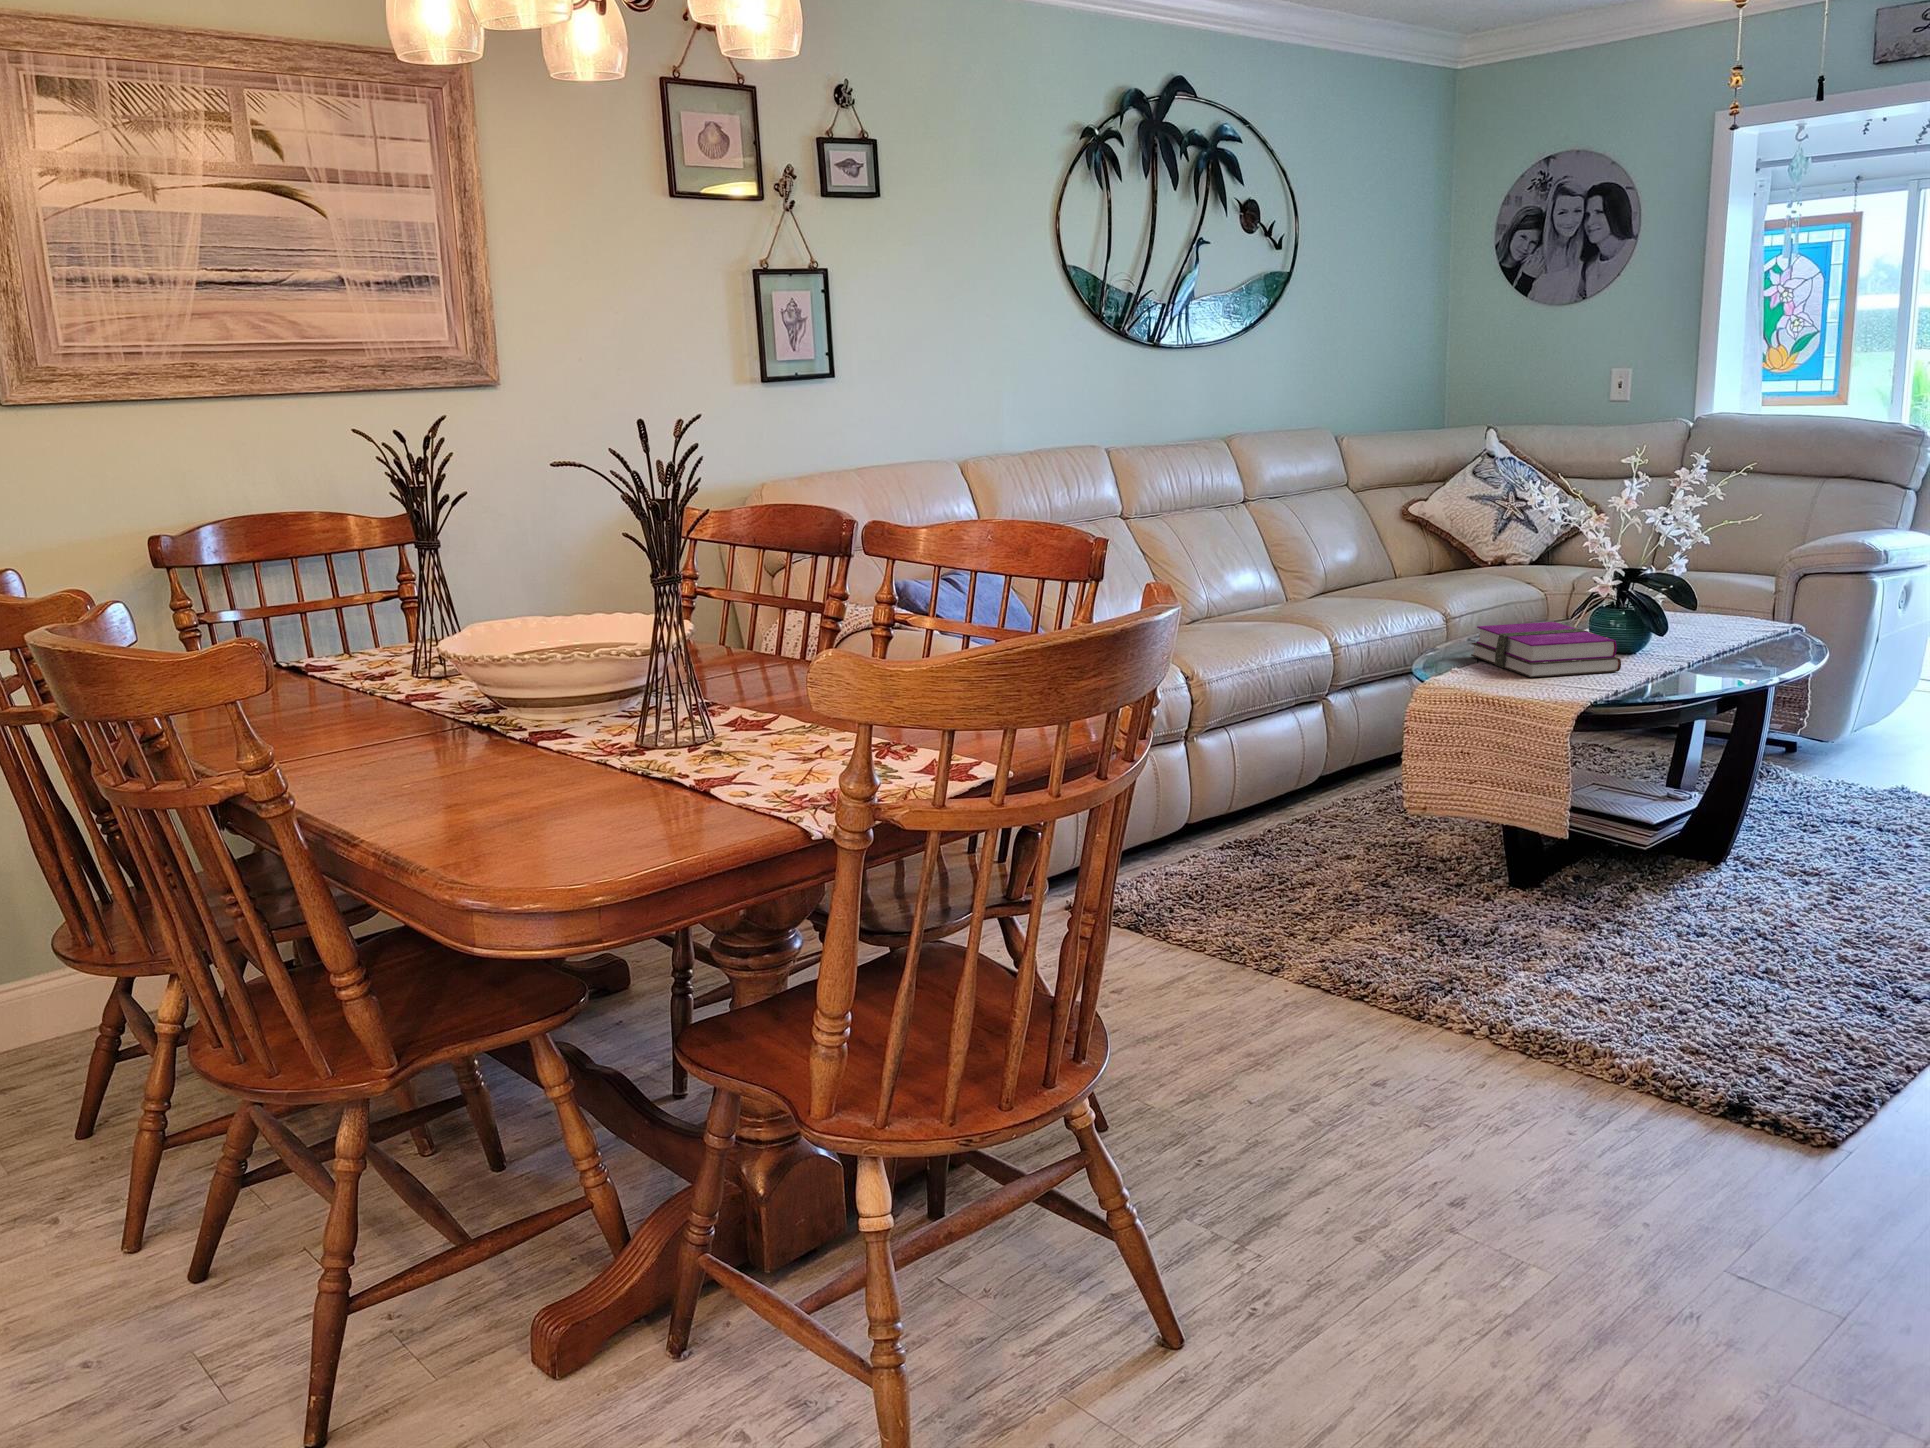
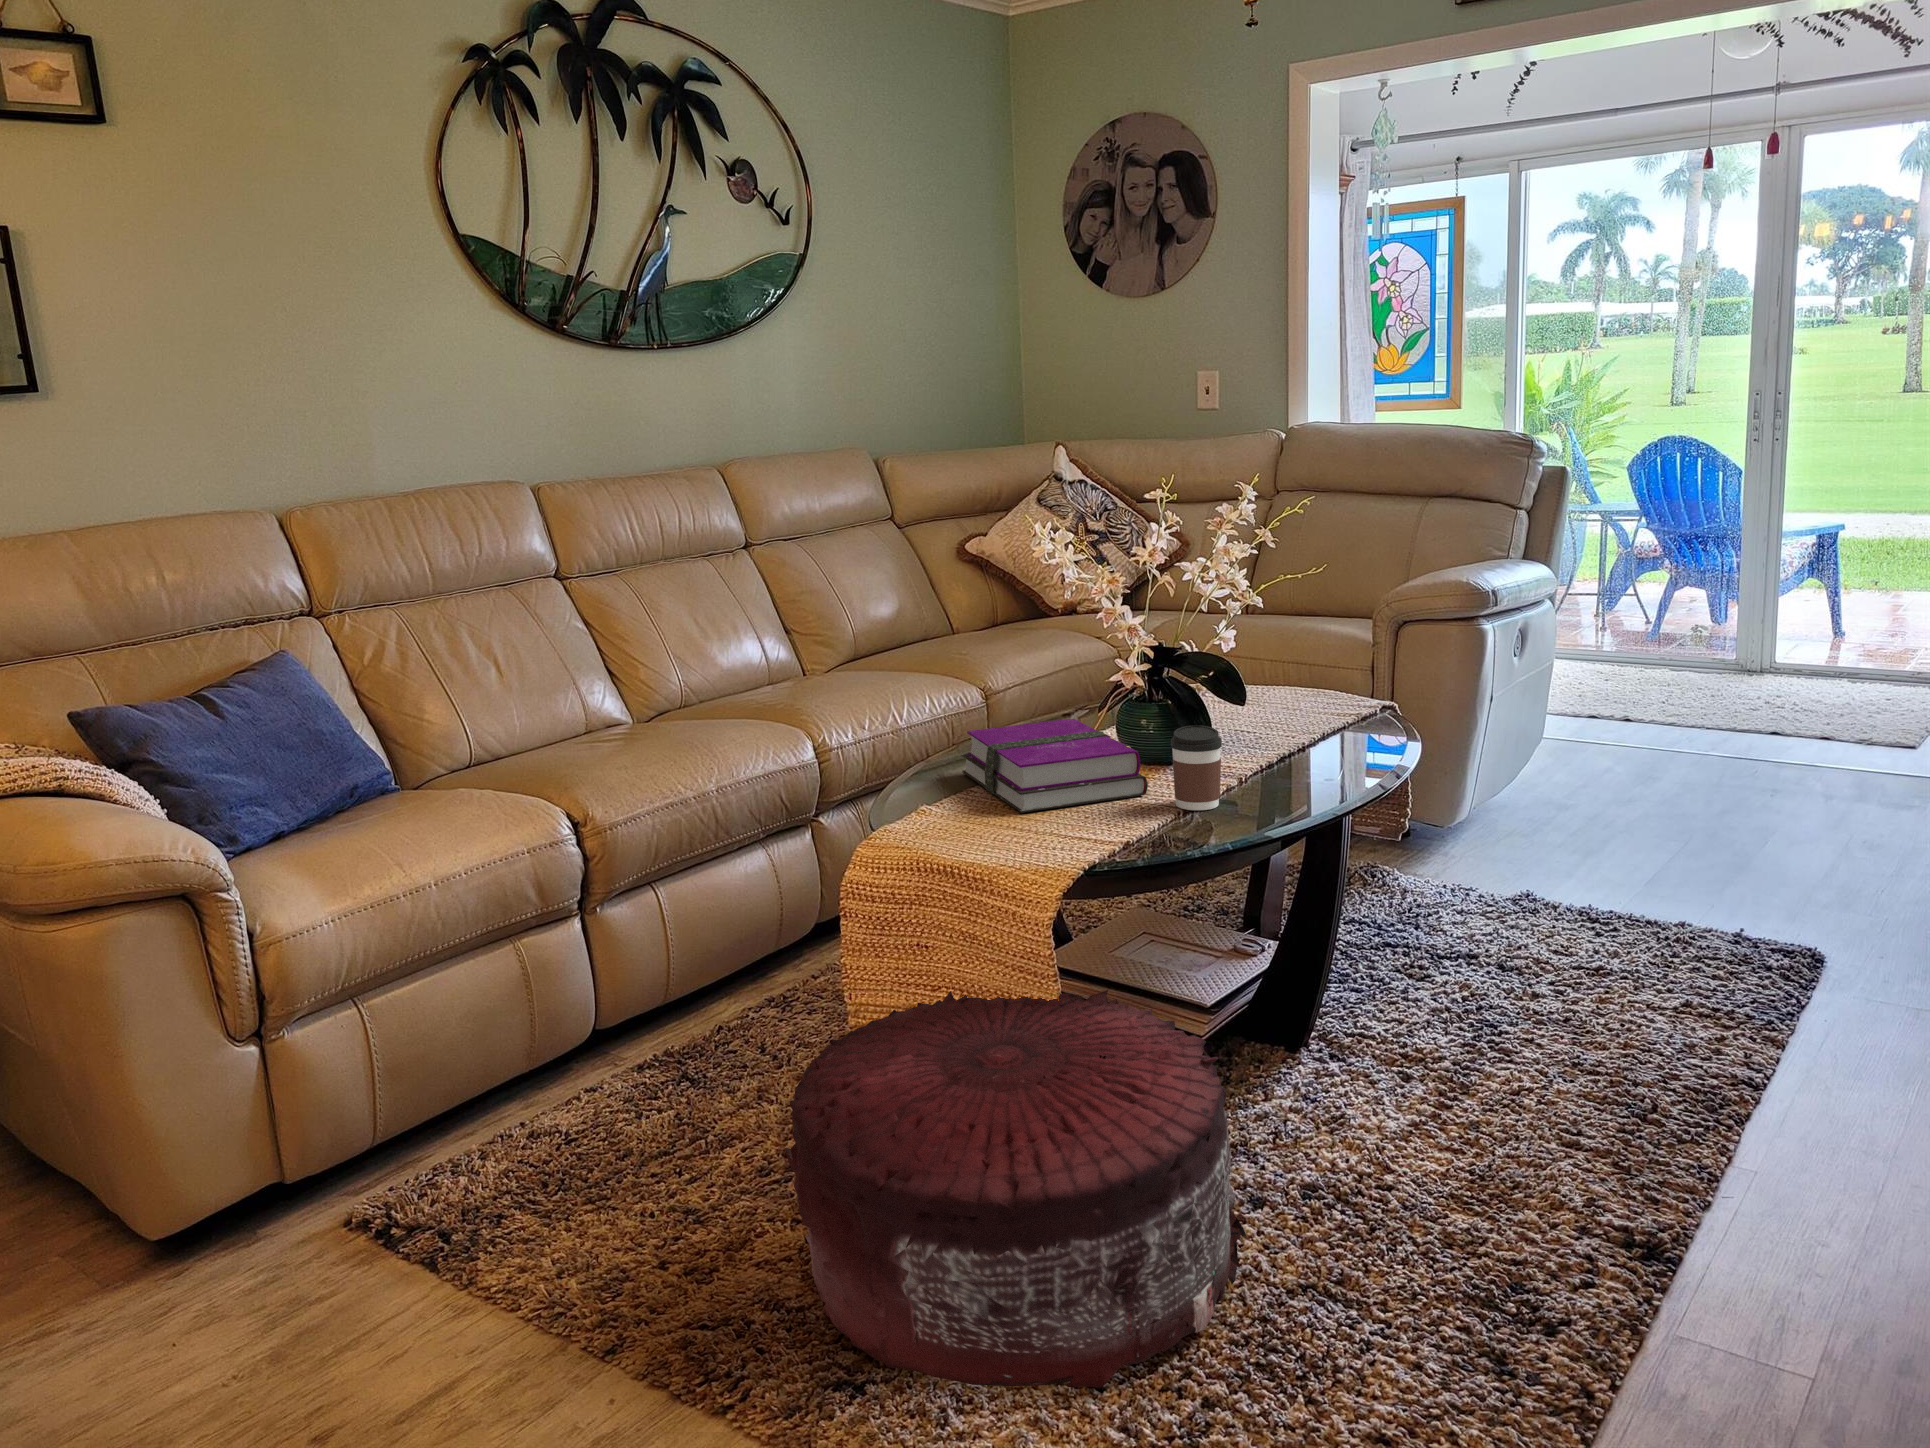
coffee cup: none [1645,623,1684,680] -> present [1171,725,1222,810]
pouf: none [1392,787,1701,1002] -> present [785,990,1247,1387]

